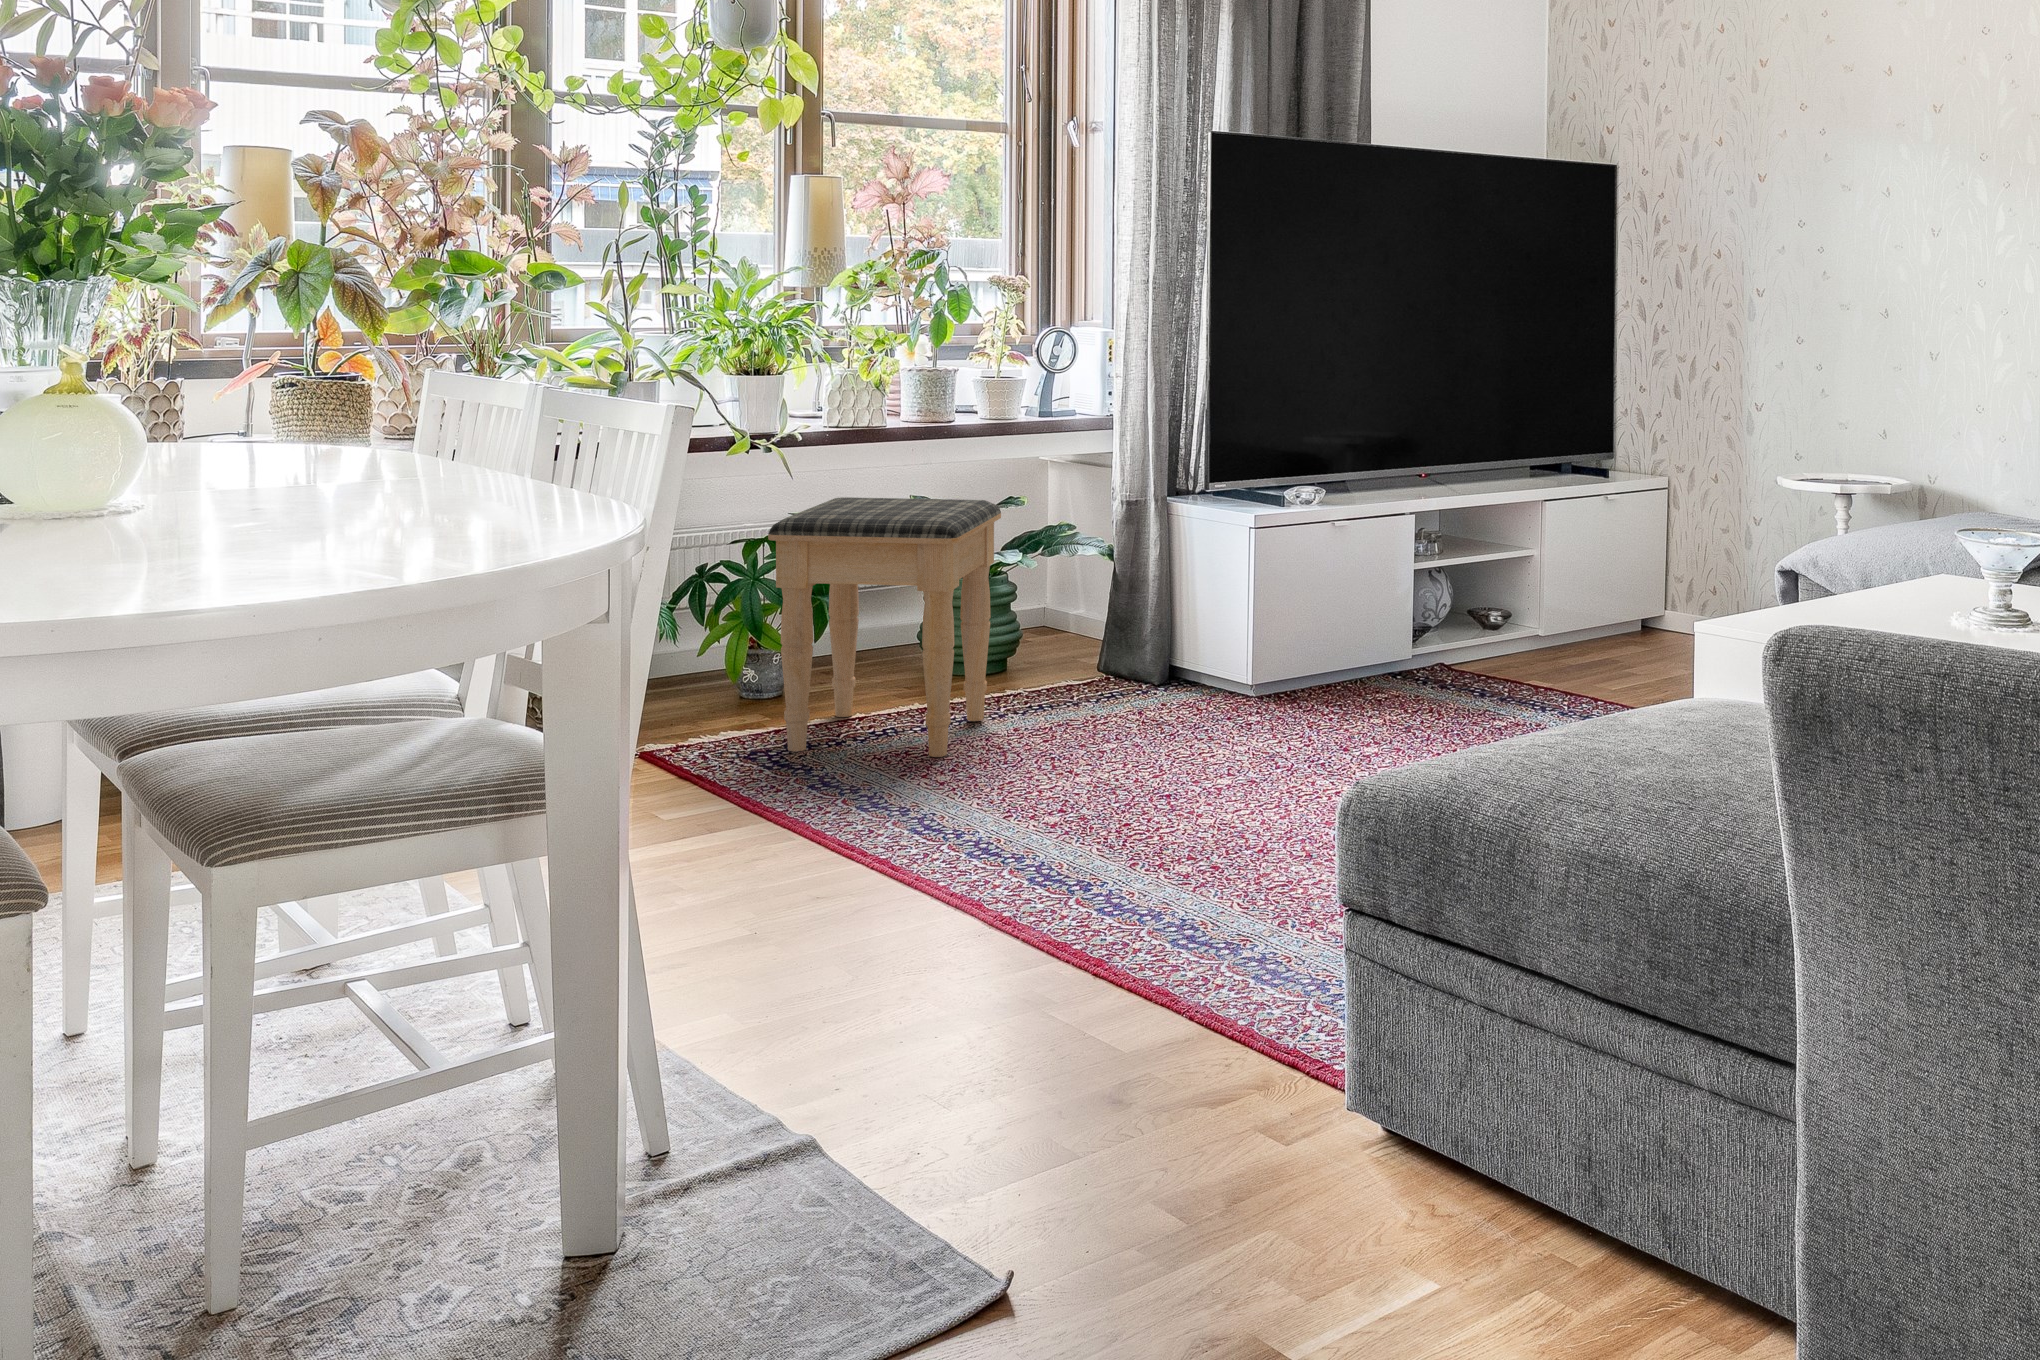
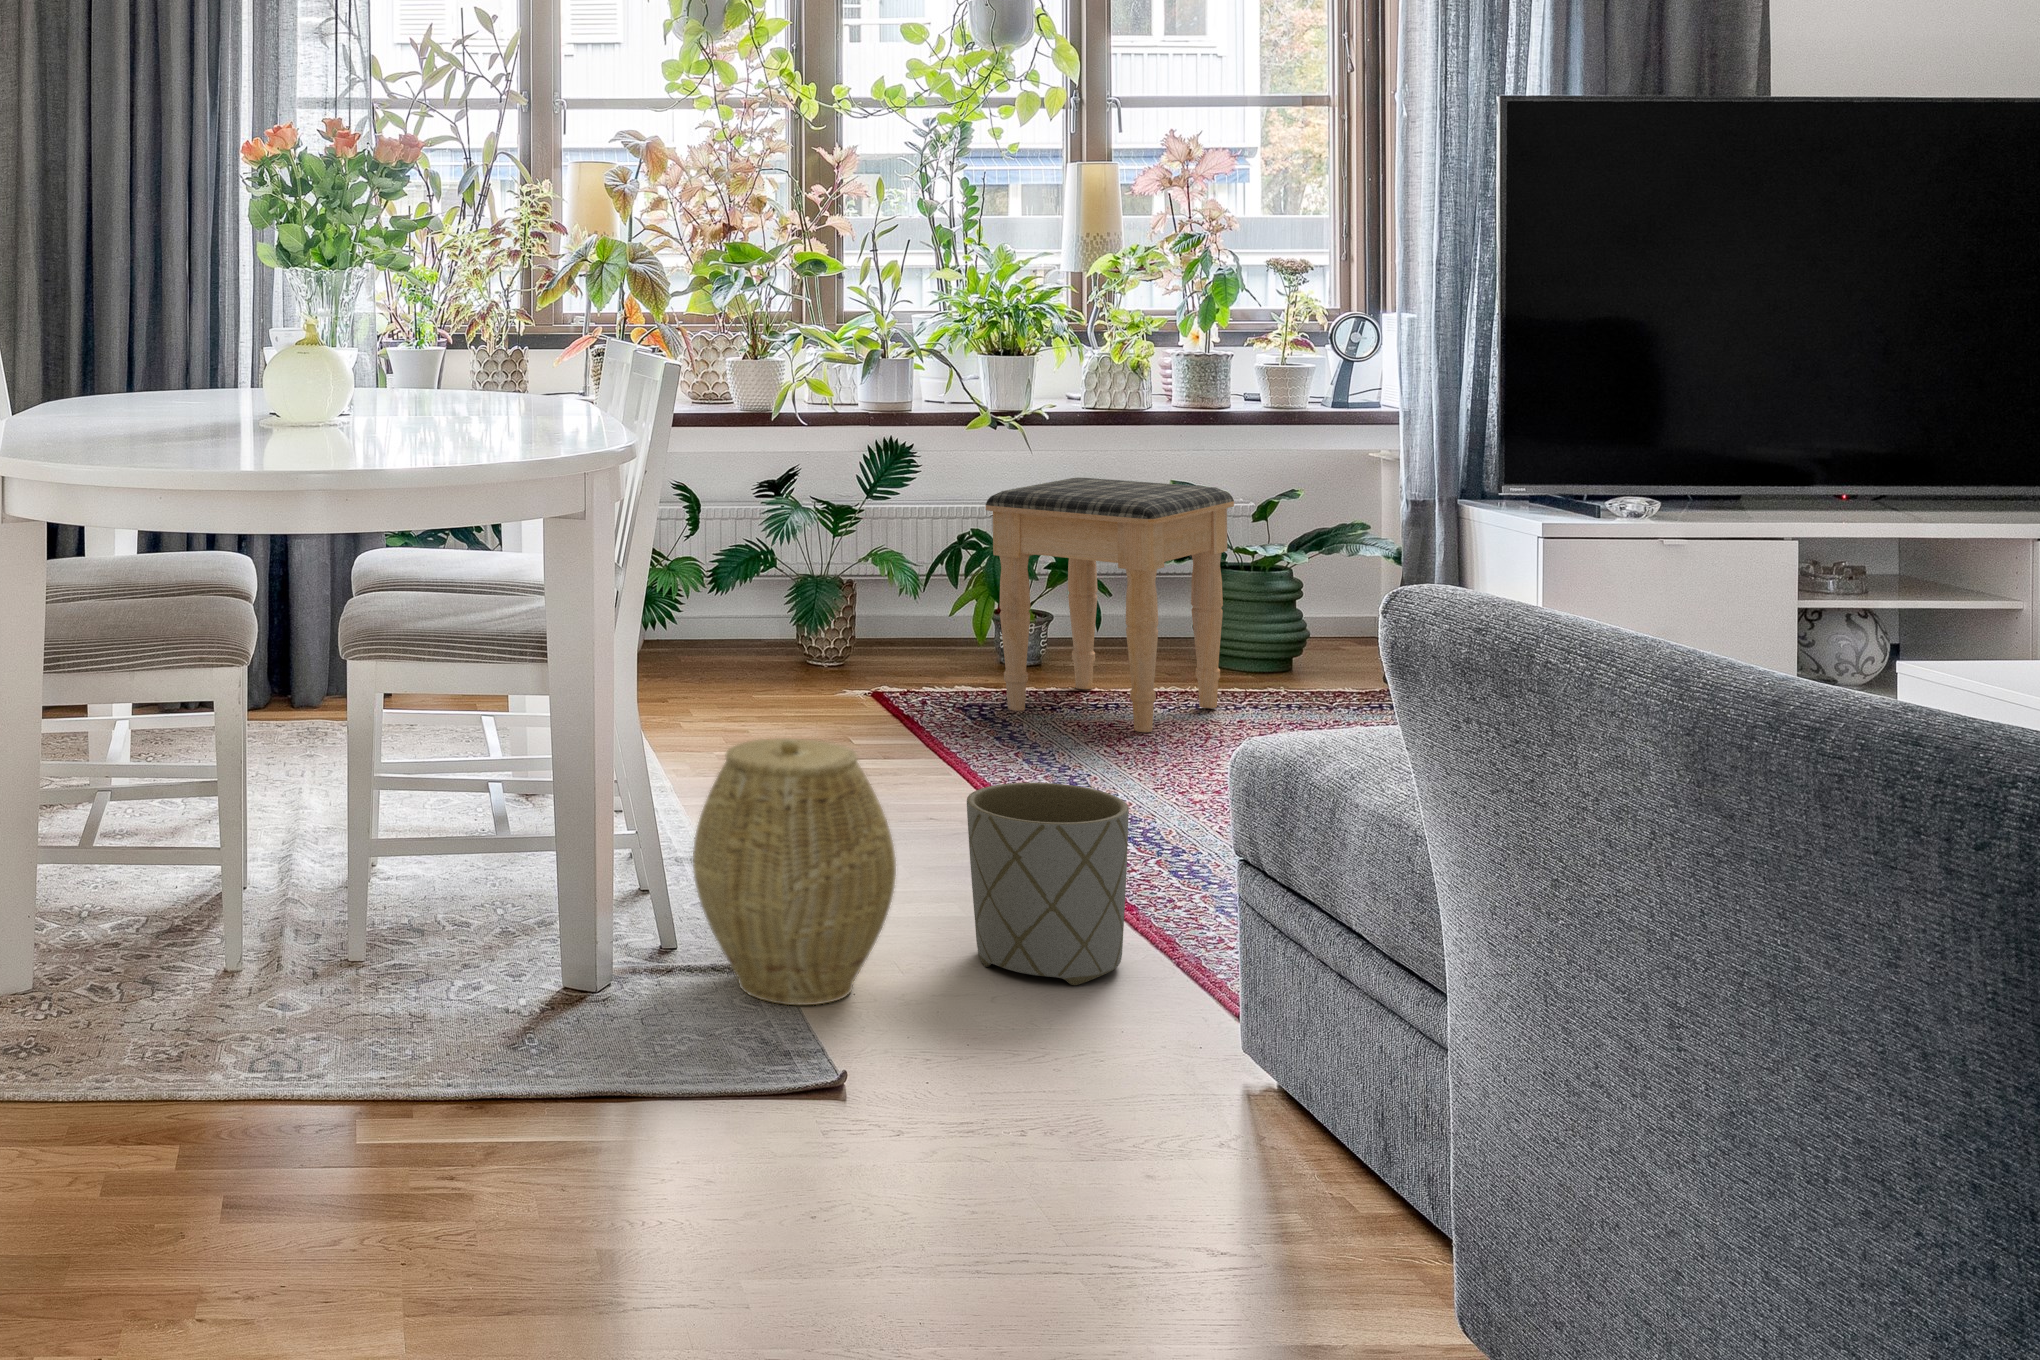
planter: none [992,850,1166,1078] -> present [967,783,1129,985]
woven basket: none [718,855,970,1198] -> present [693,738,896,1005]

